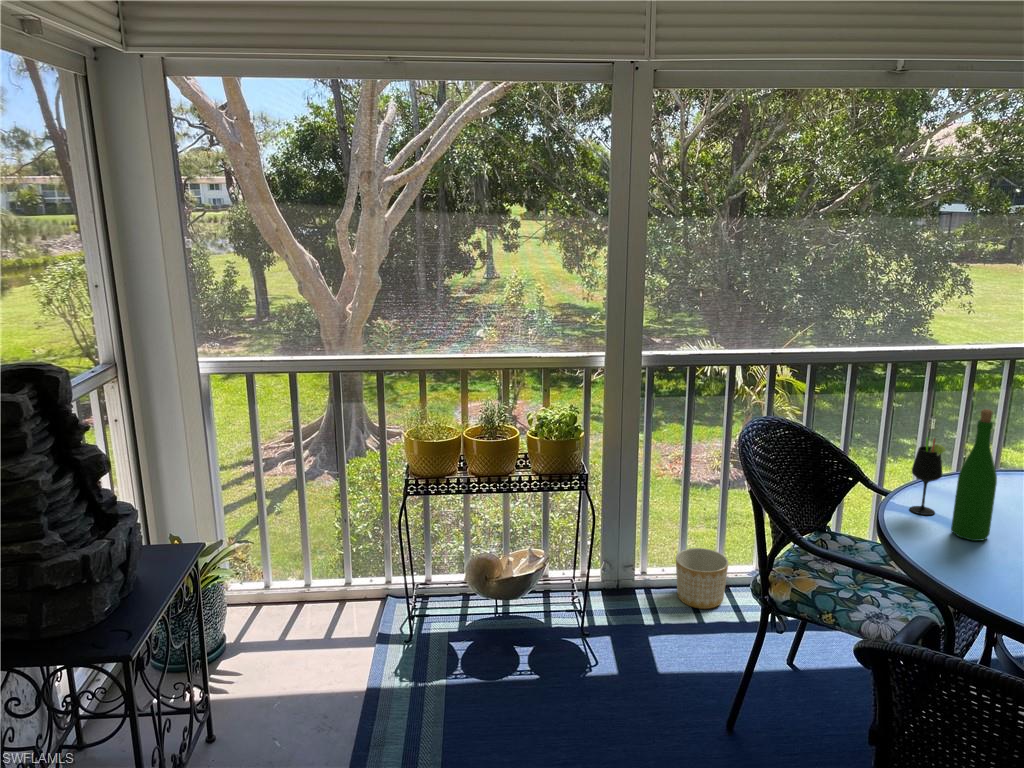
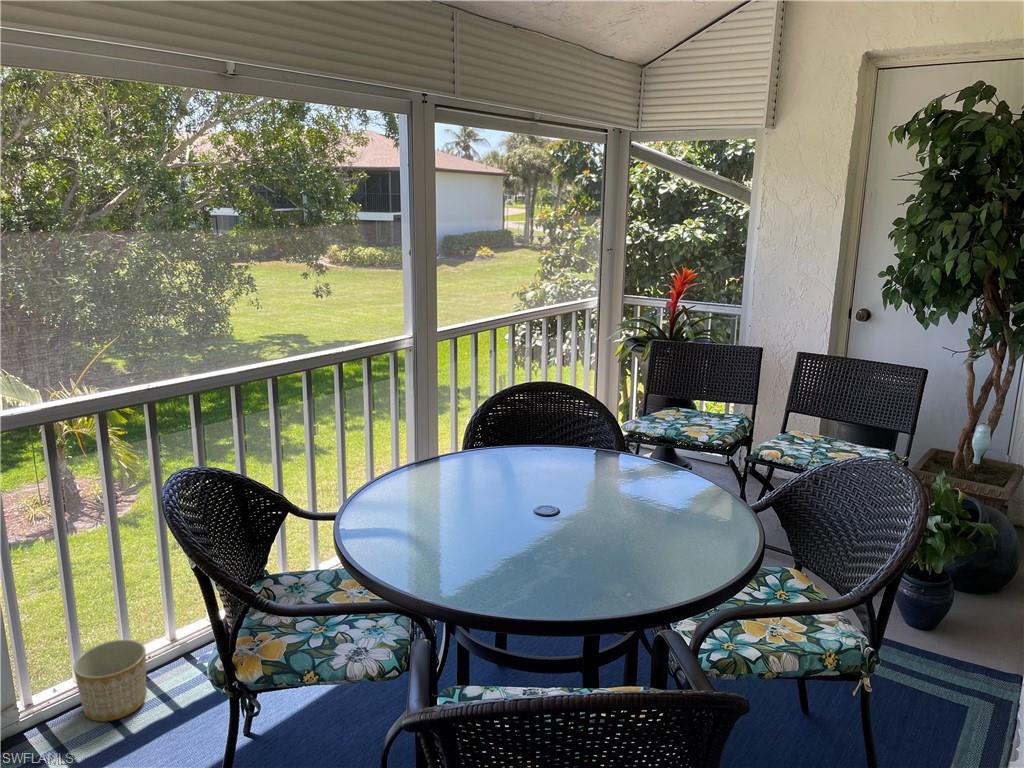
wine bottle: present [951,409,997,541] -> none [408,422,439,549]
wine glass: present [910,437,945,515] -> none [358,458,388,536]

